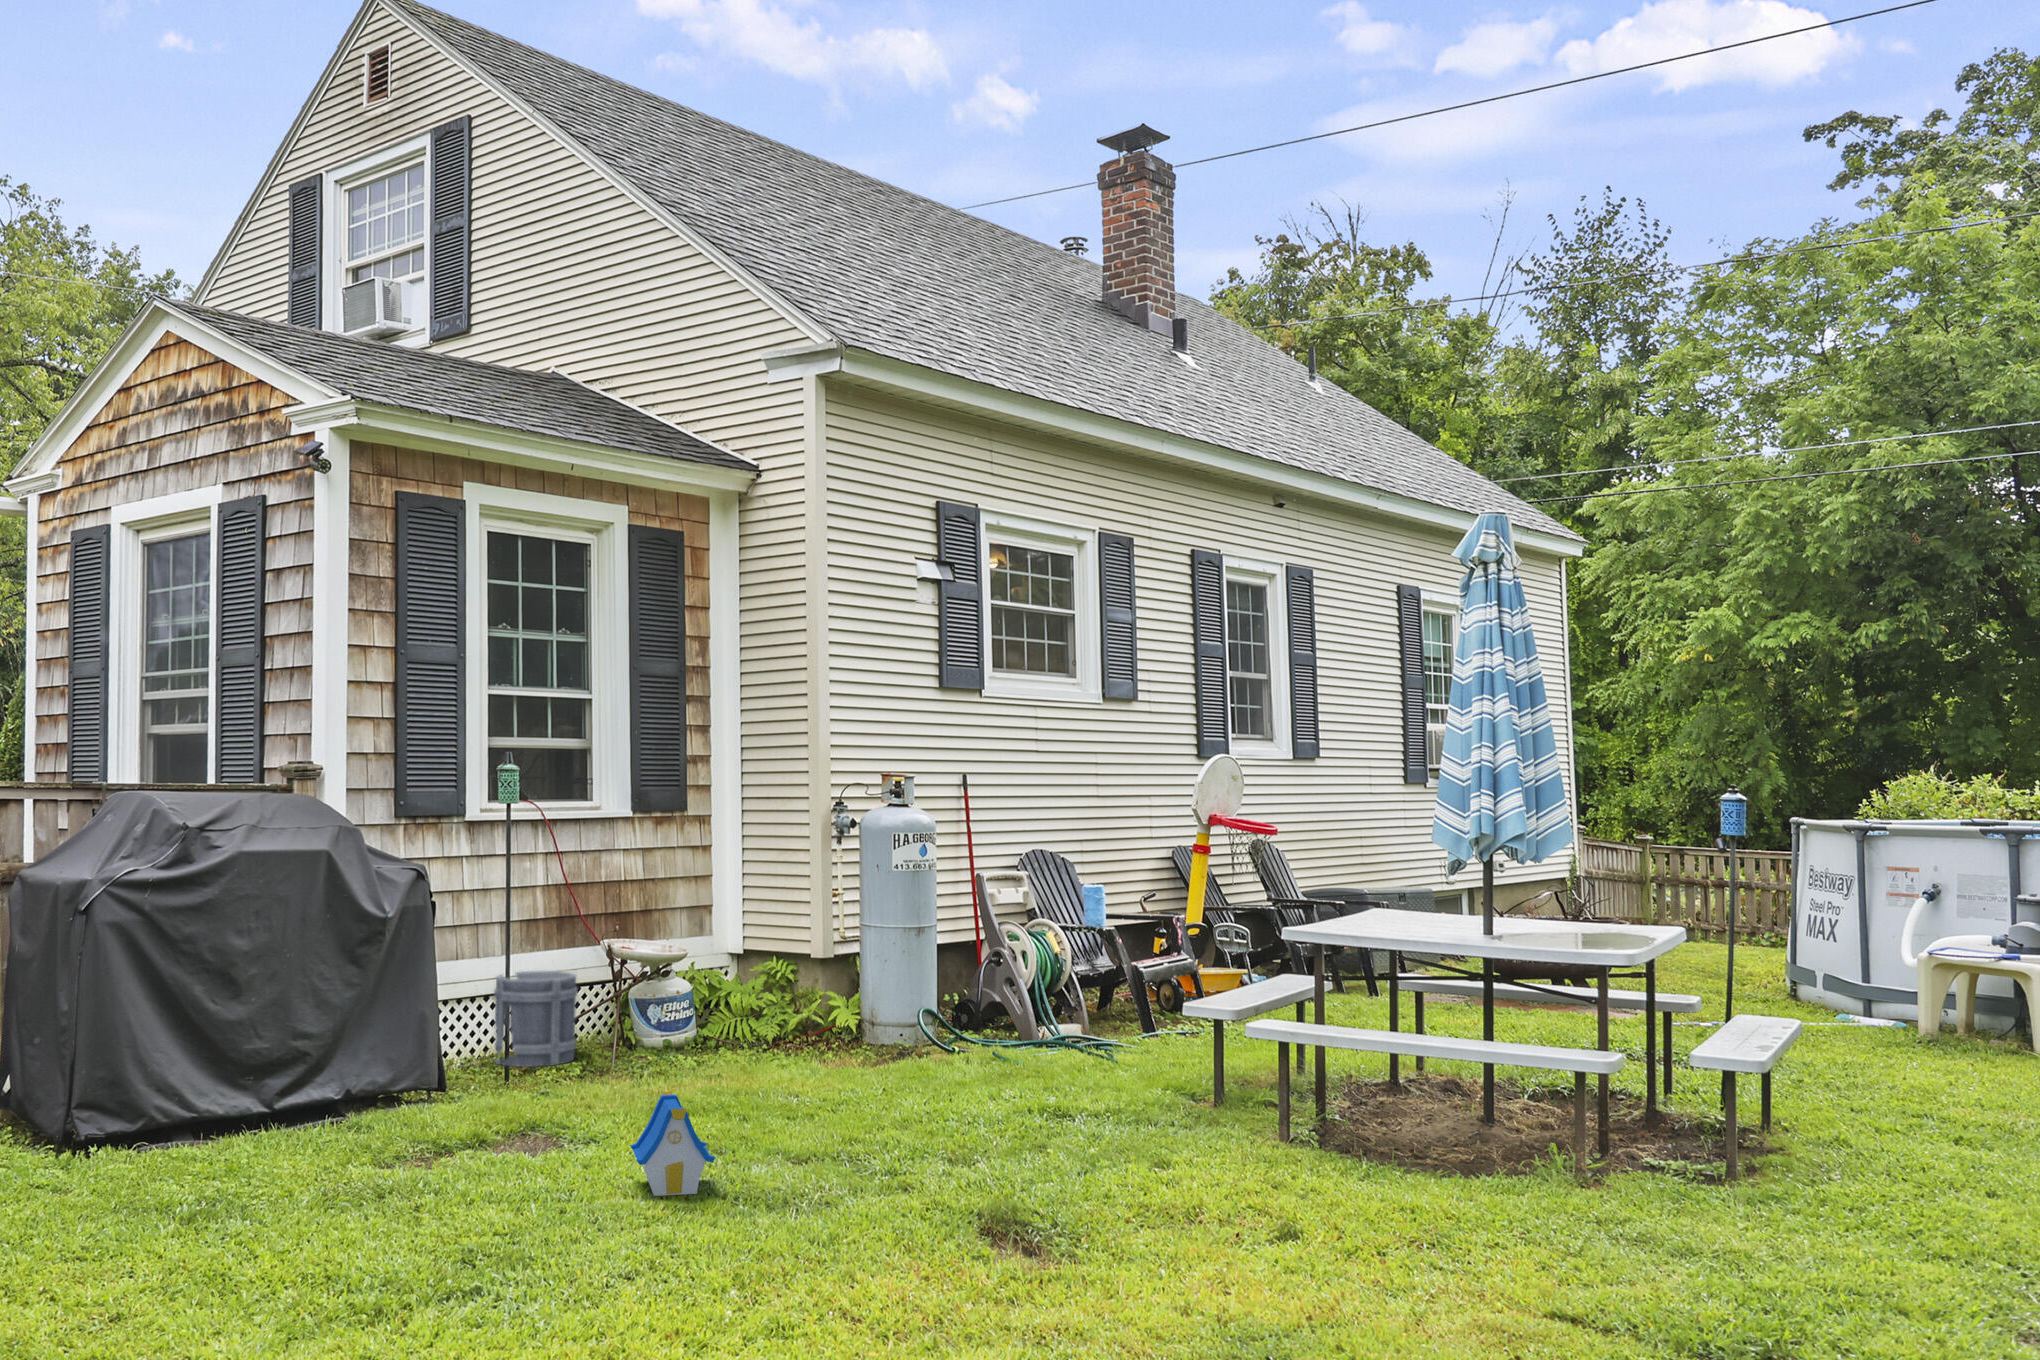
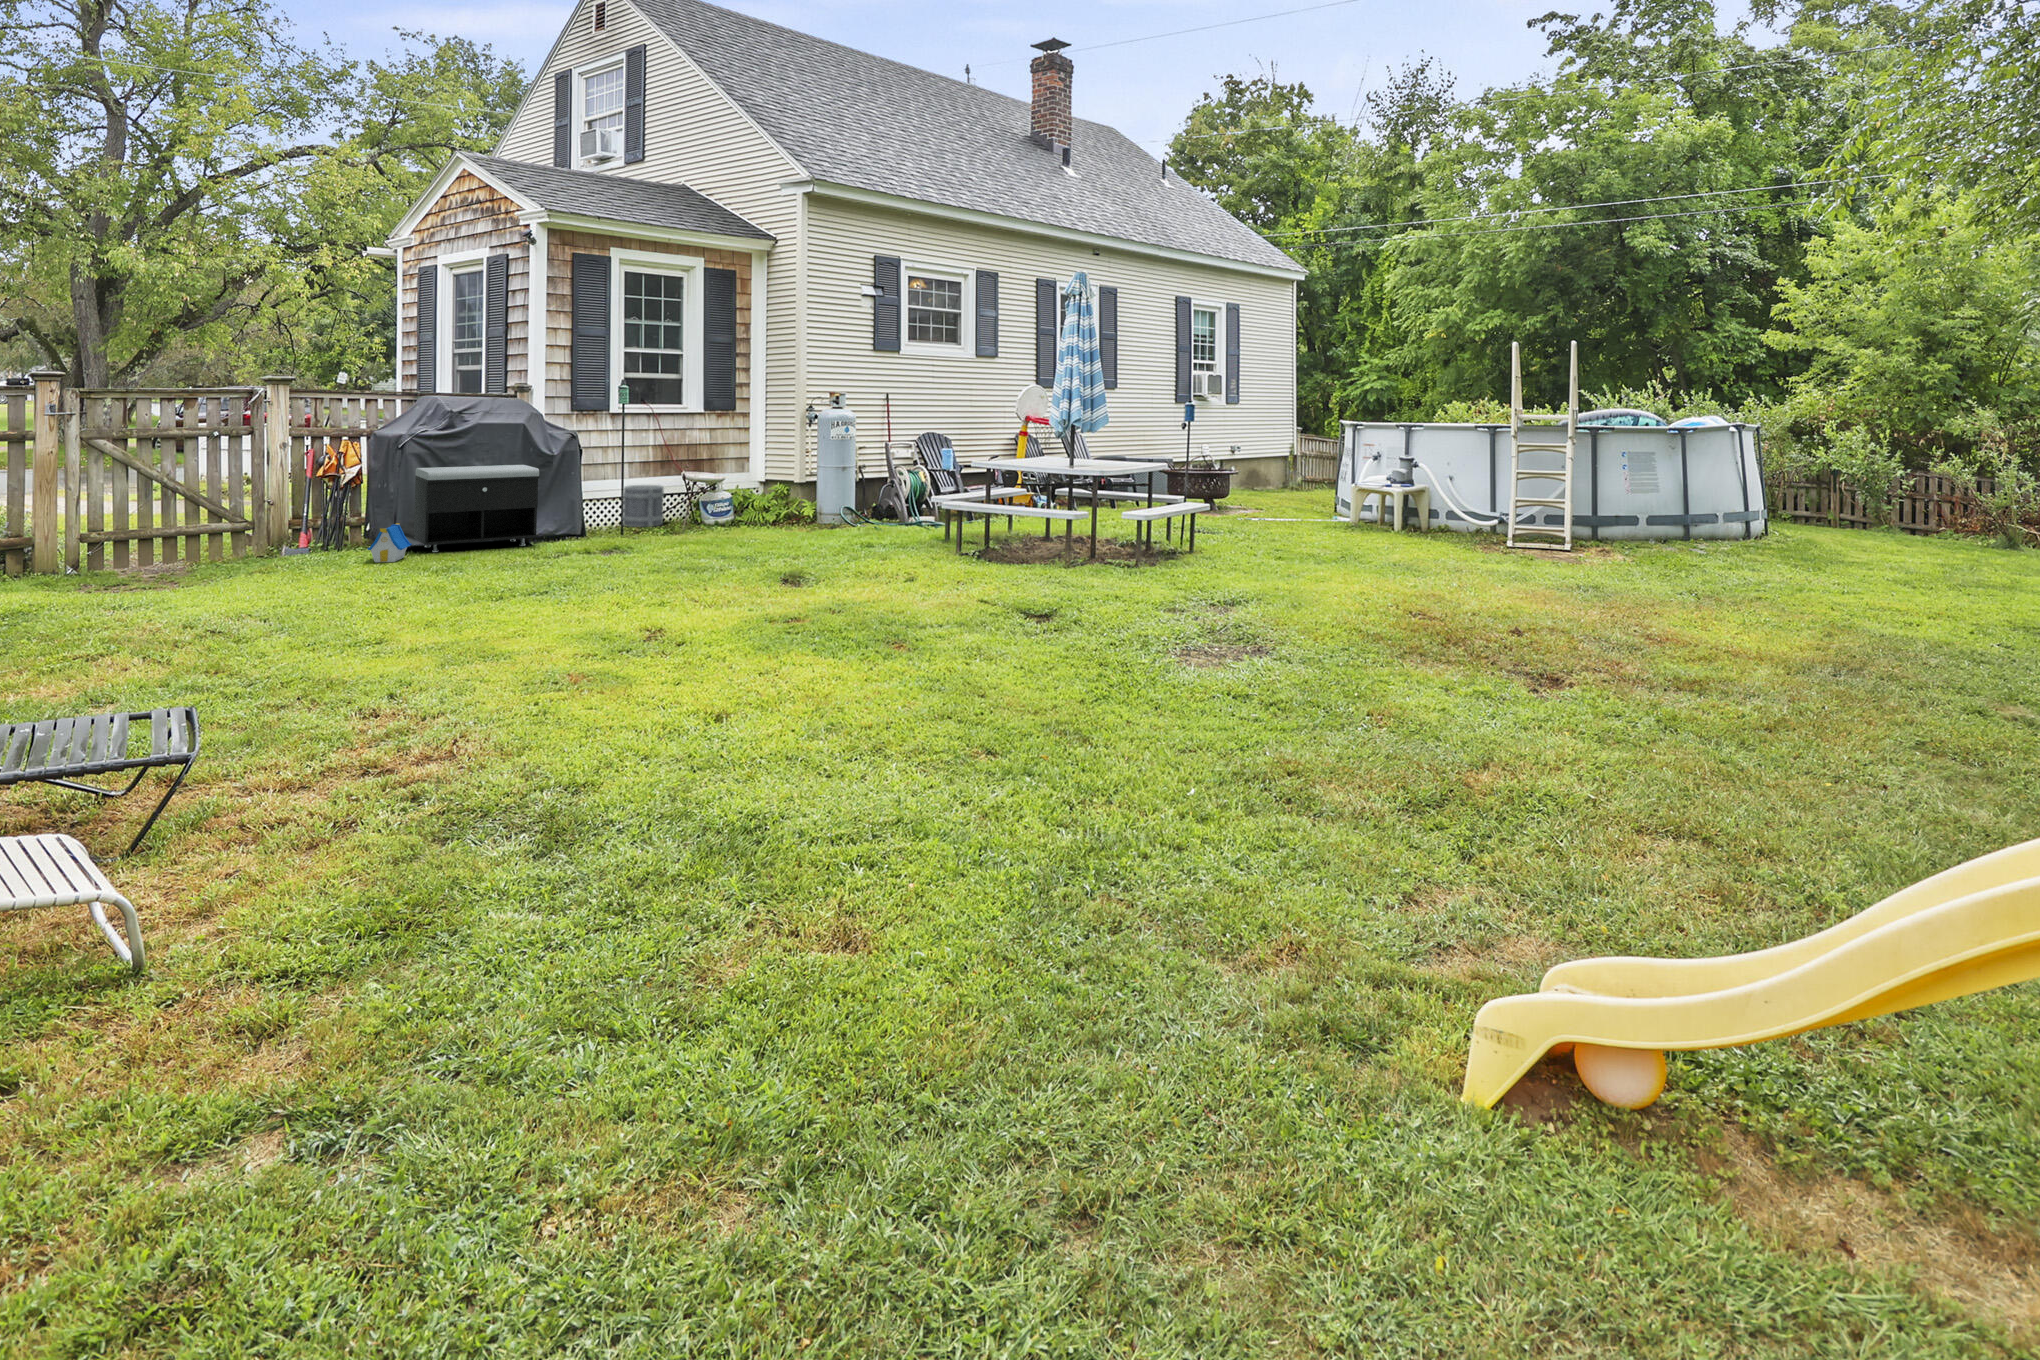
storage bench: none [101,935,378,1149] -> present [414,465,539,552]
toy house: present [630,1091,715,1196] -> present [367,523,412,562]

